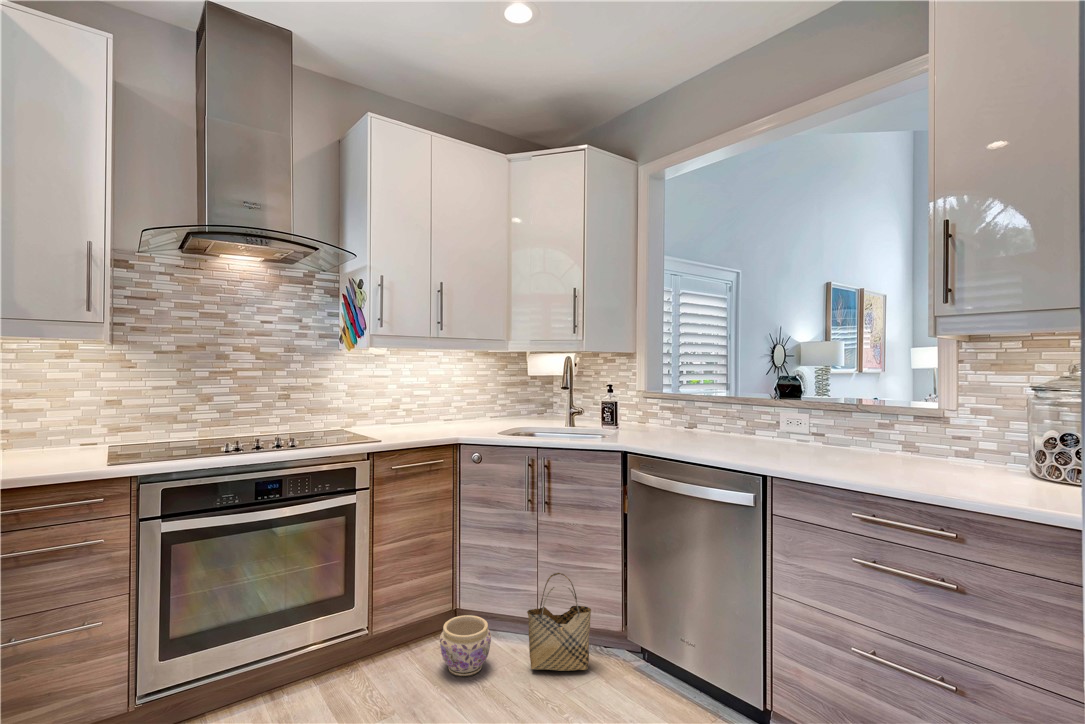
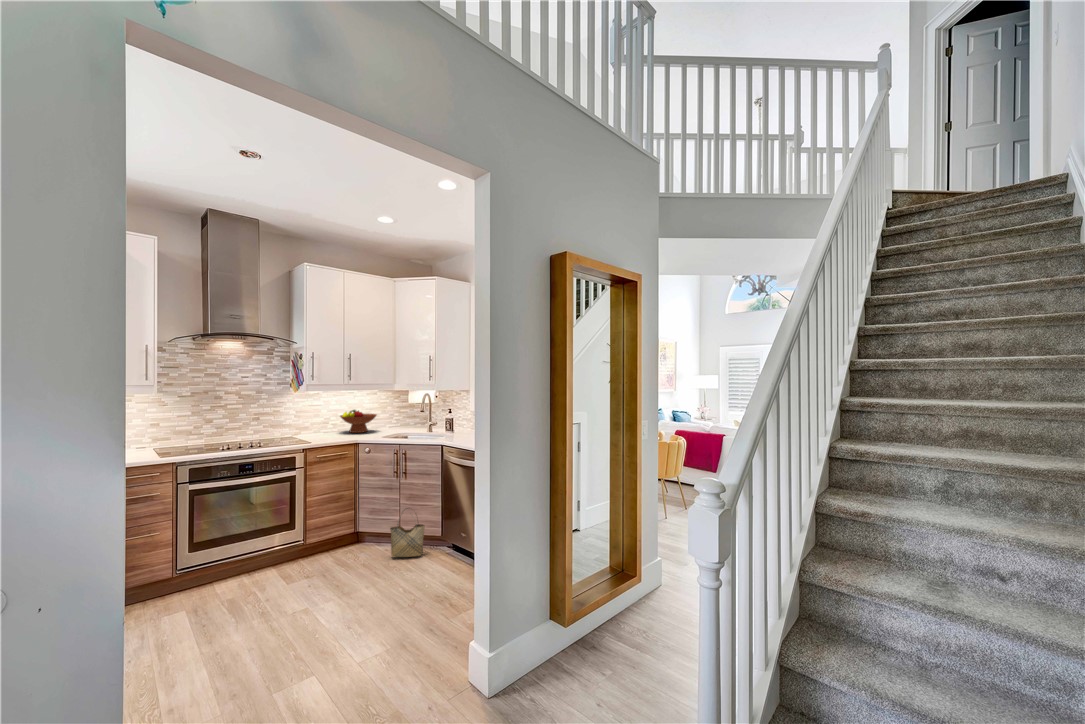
fruit bowl: none [421,385,482,426] -> present [340,410,377,433]
planter: present [440,615,491,677] -> none [342,533,371,563]

